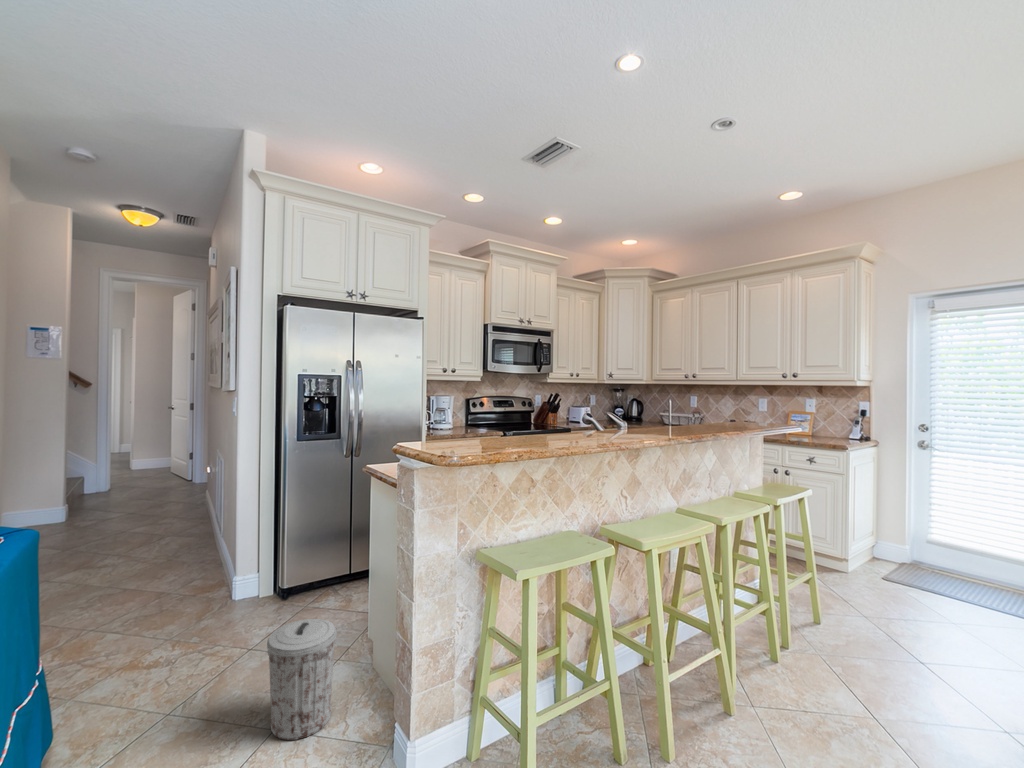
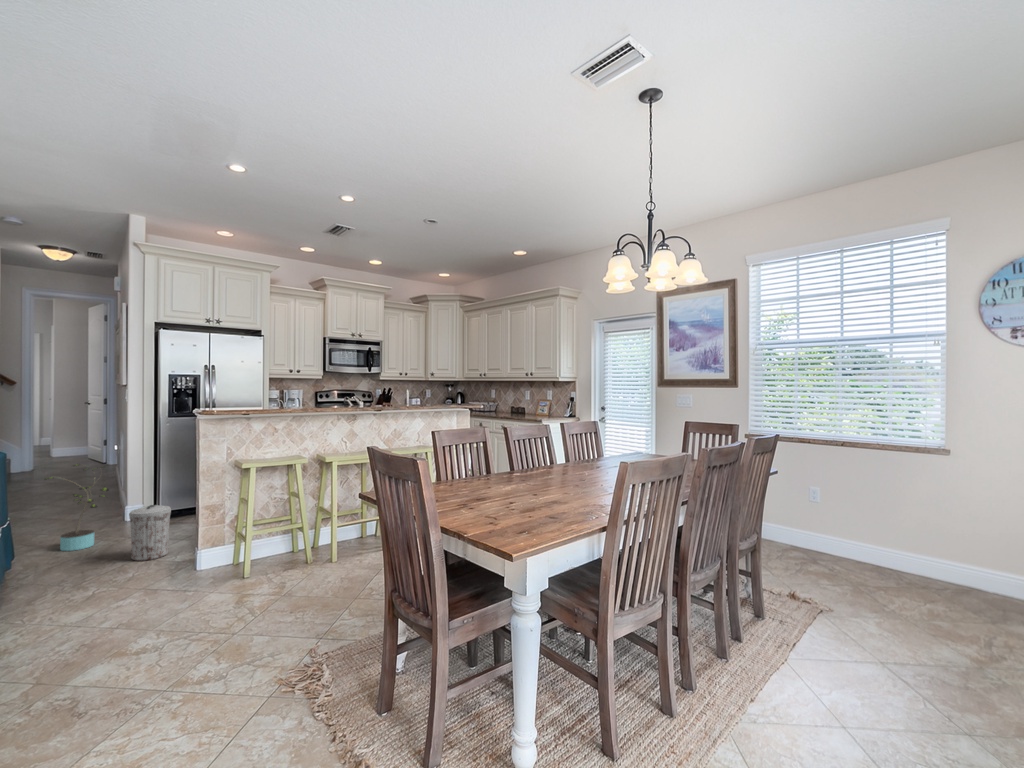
potted plant: none [119,530,224,694] -> present [45,464,109,551]

